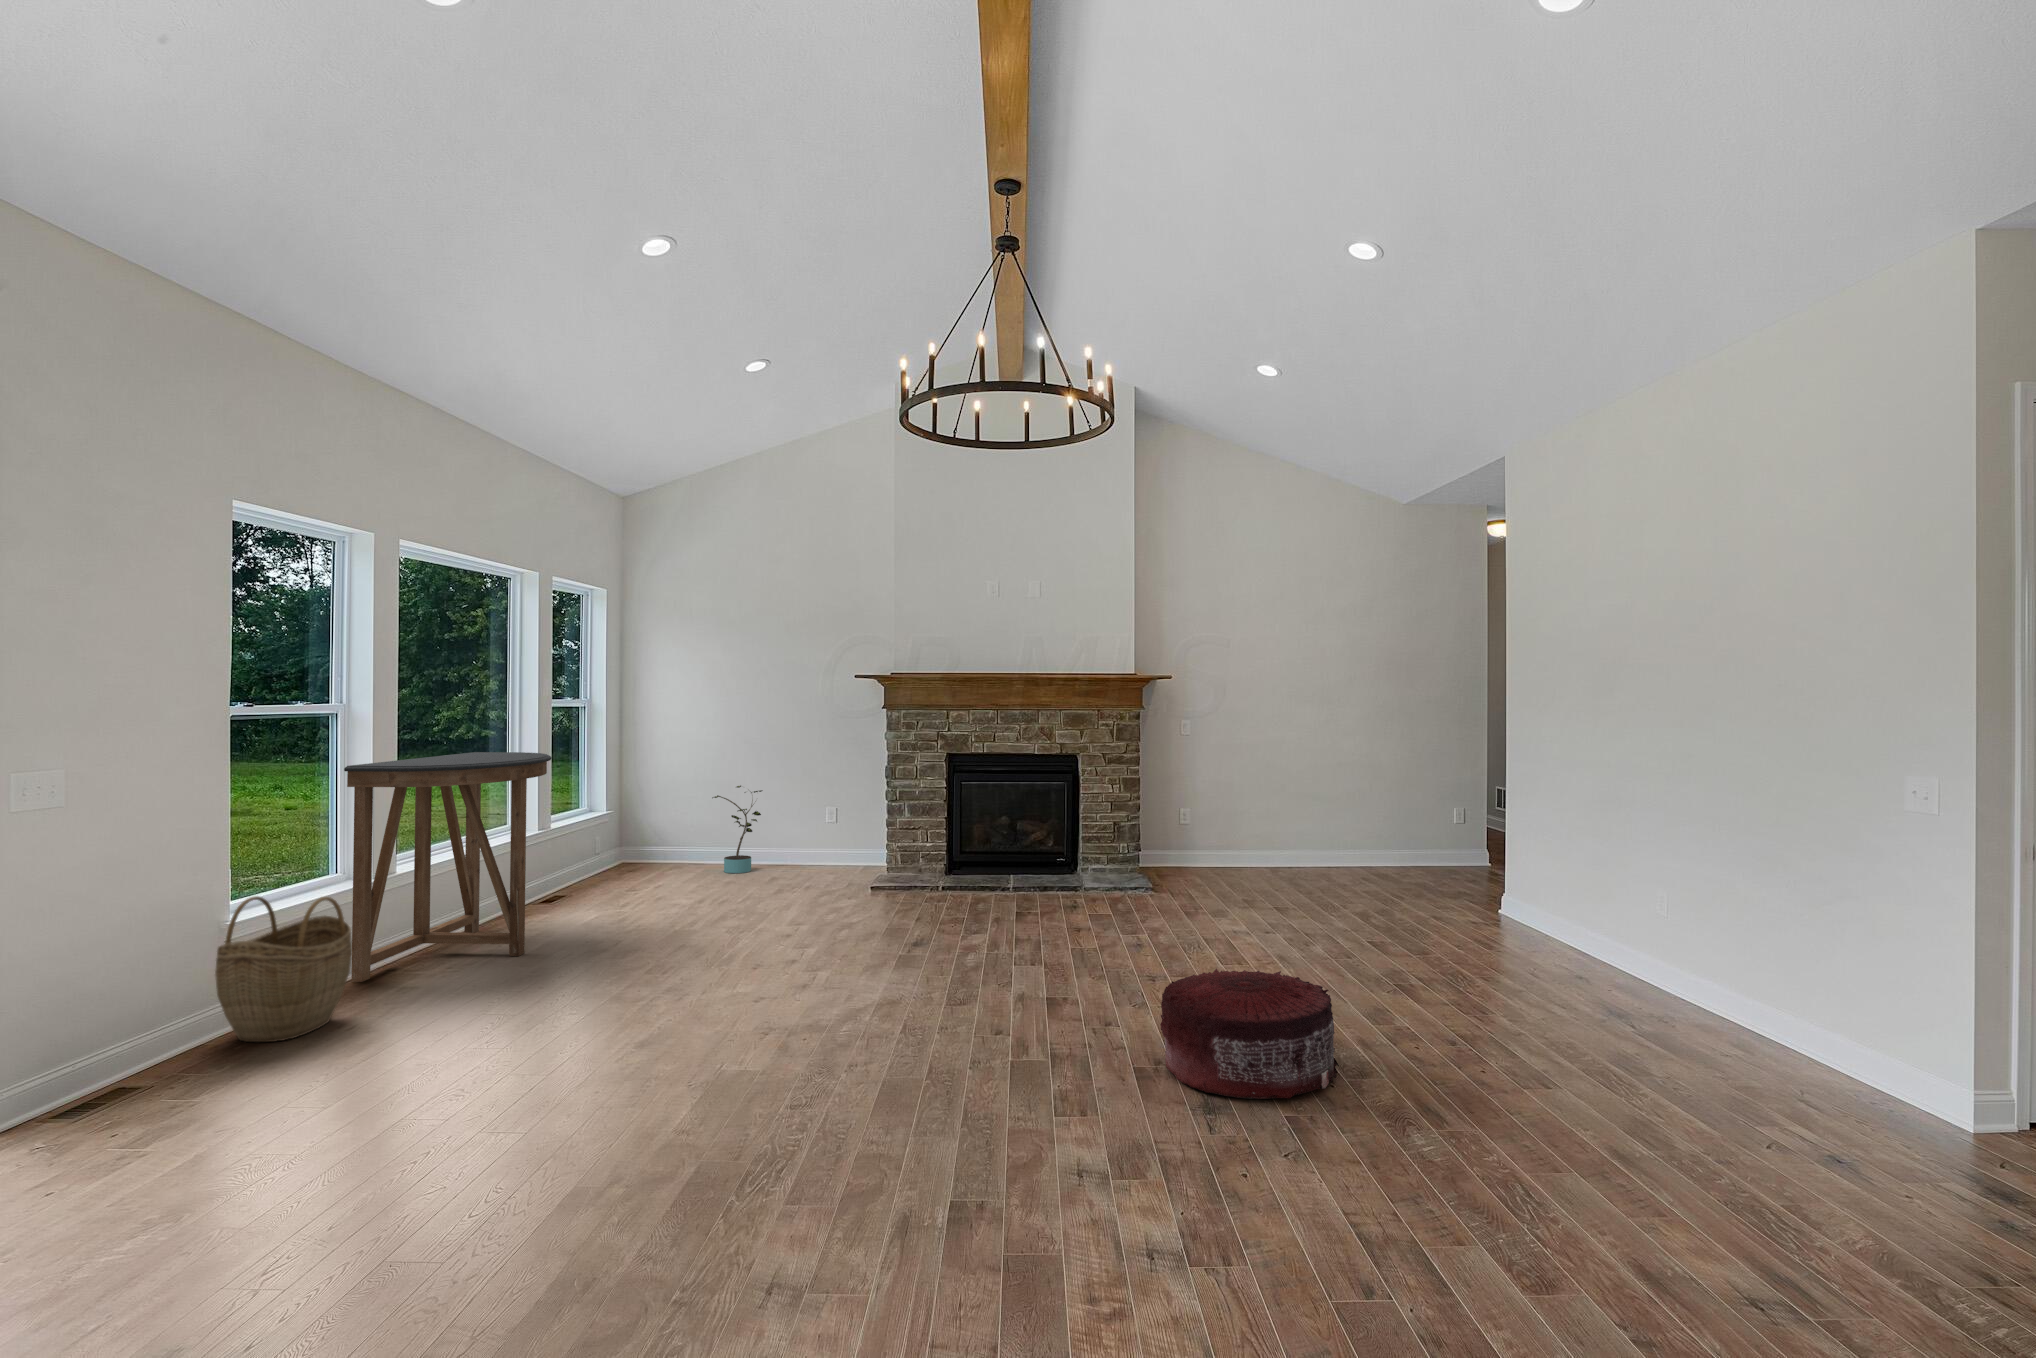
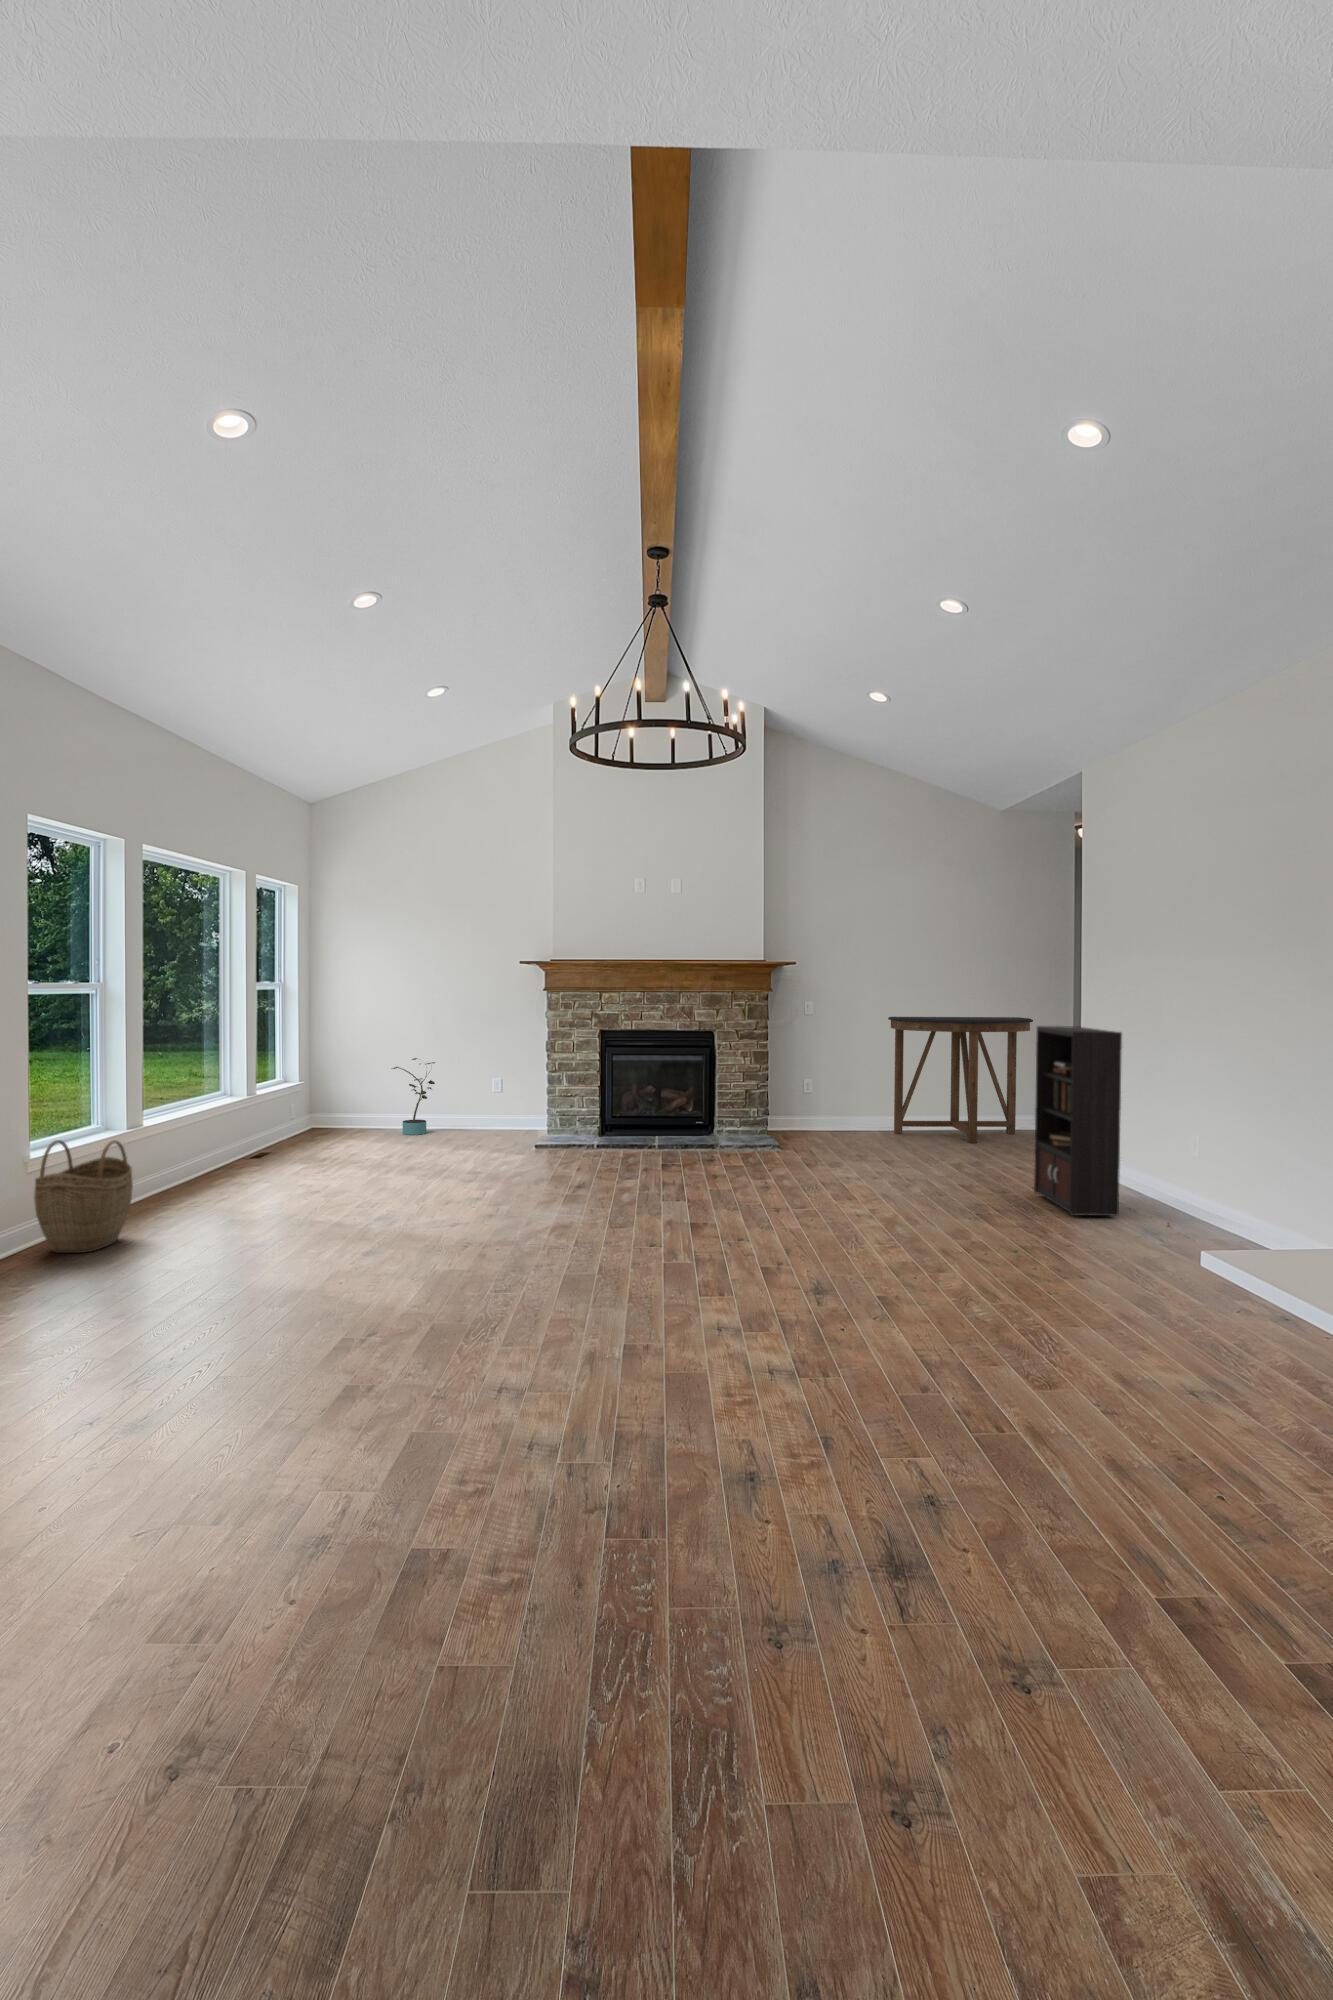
bookcase: none [1462,751,1643,1000] -> present [1034,1026,1171,1226]
console table: present [344,752,552,982] -> present [888,1017,1033,1143]
pouf: present [1160,969,1339,1099] -> none [780,1195,918,1287]

